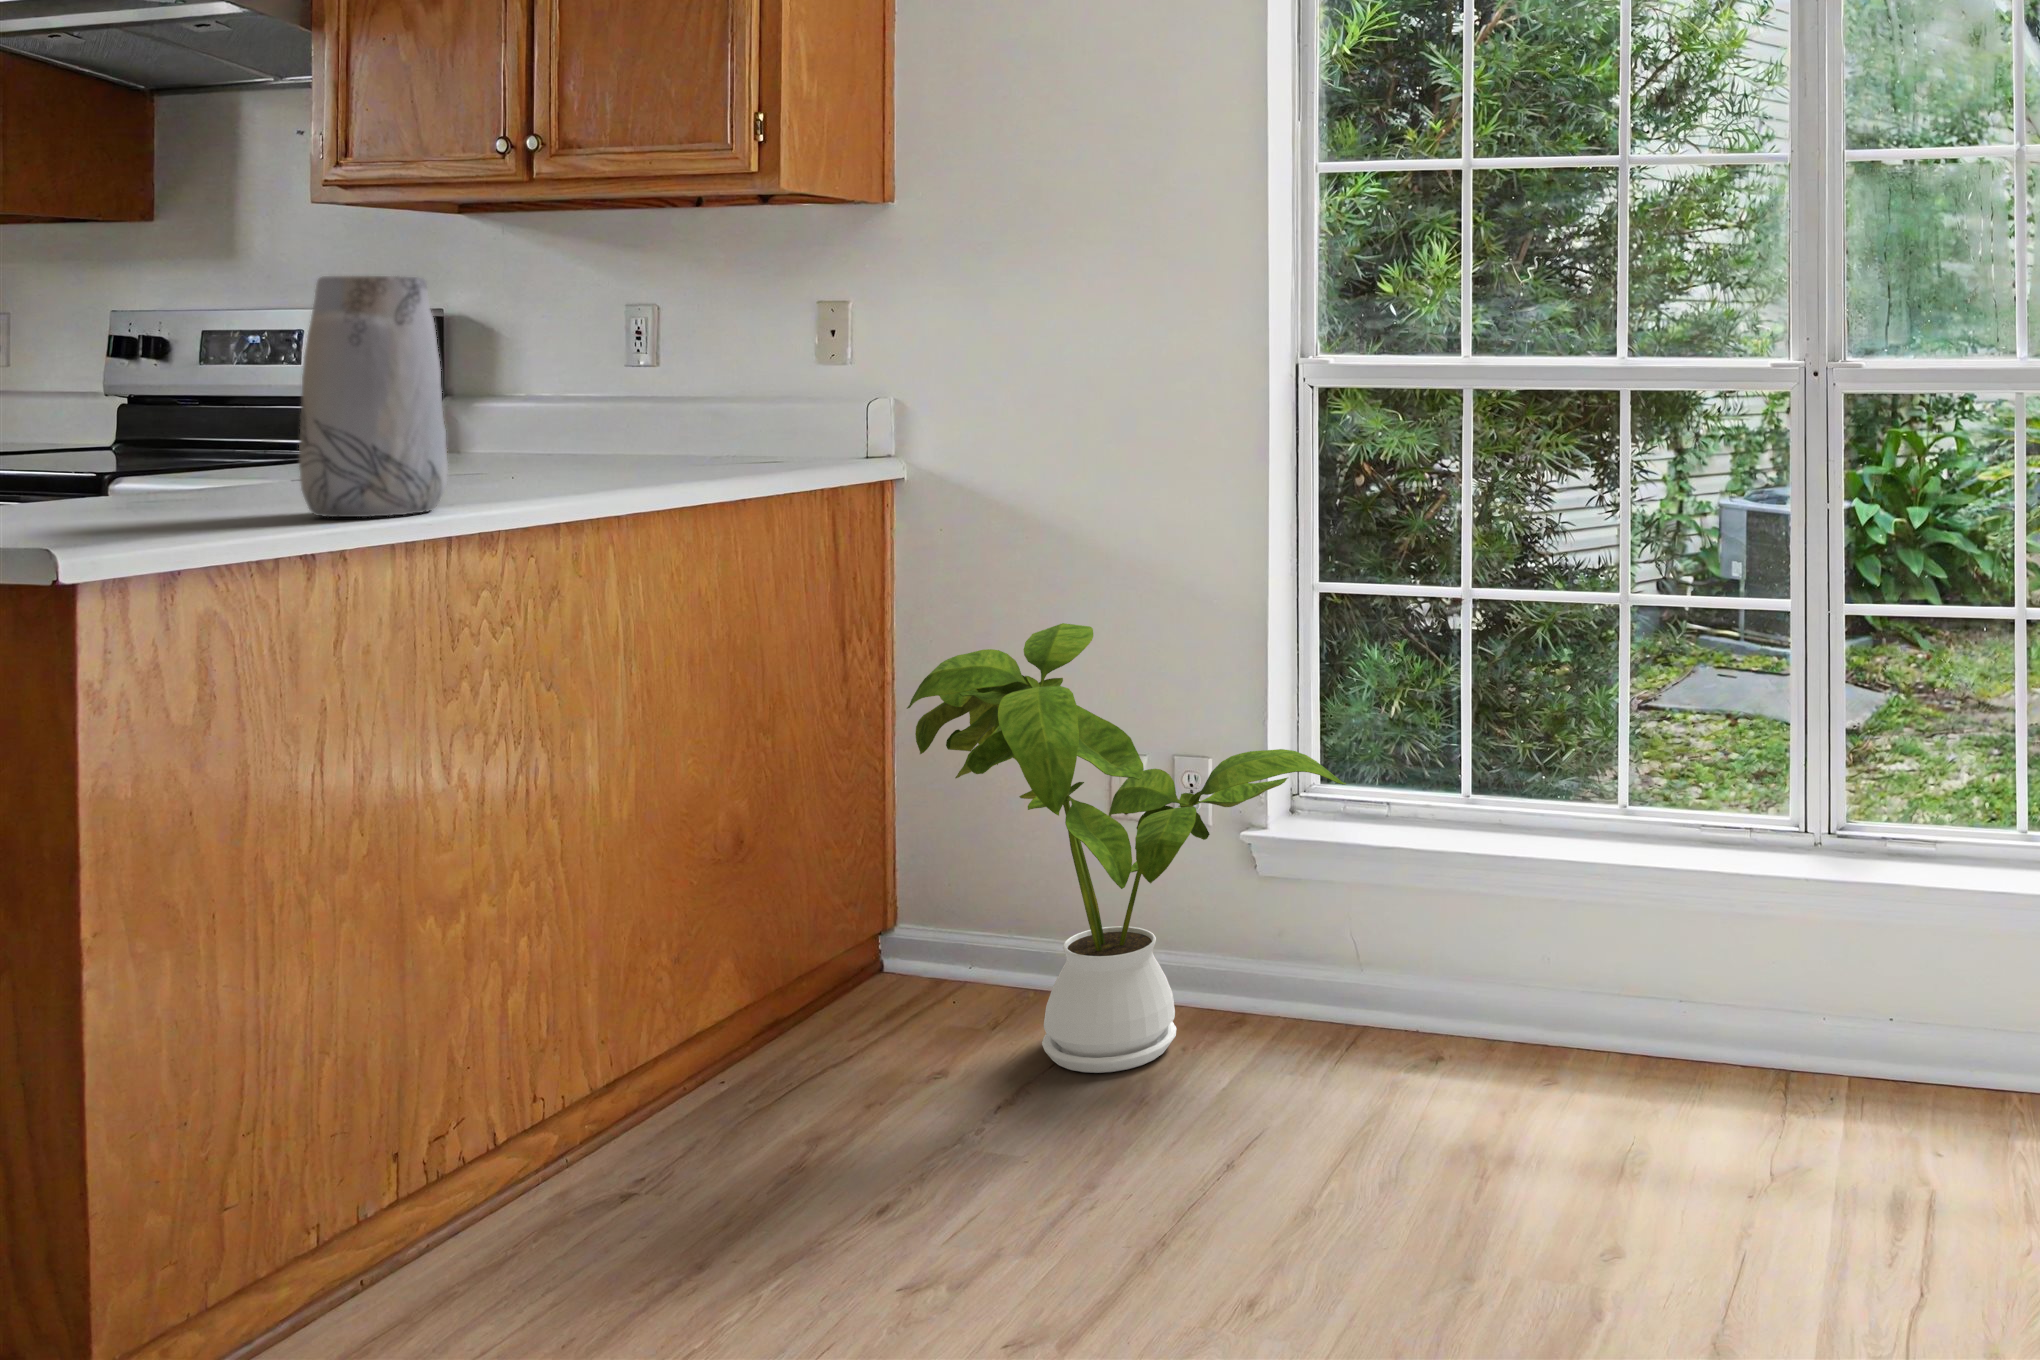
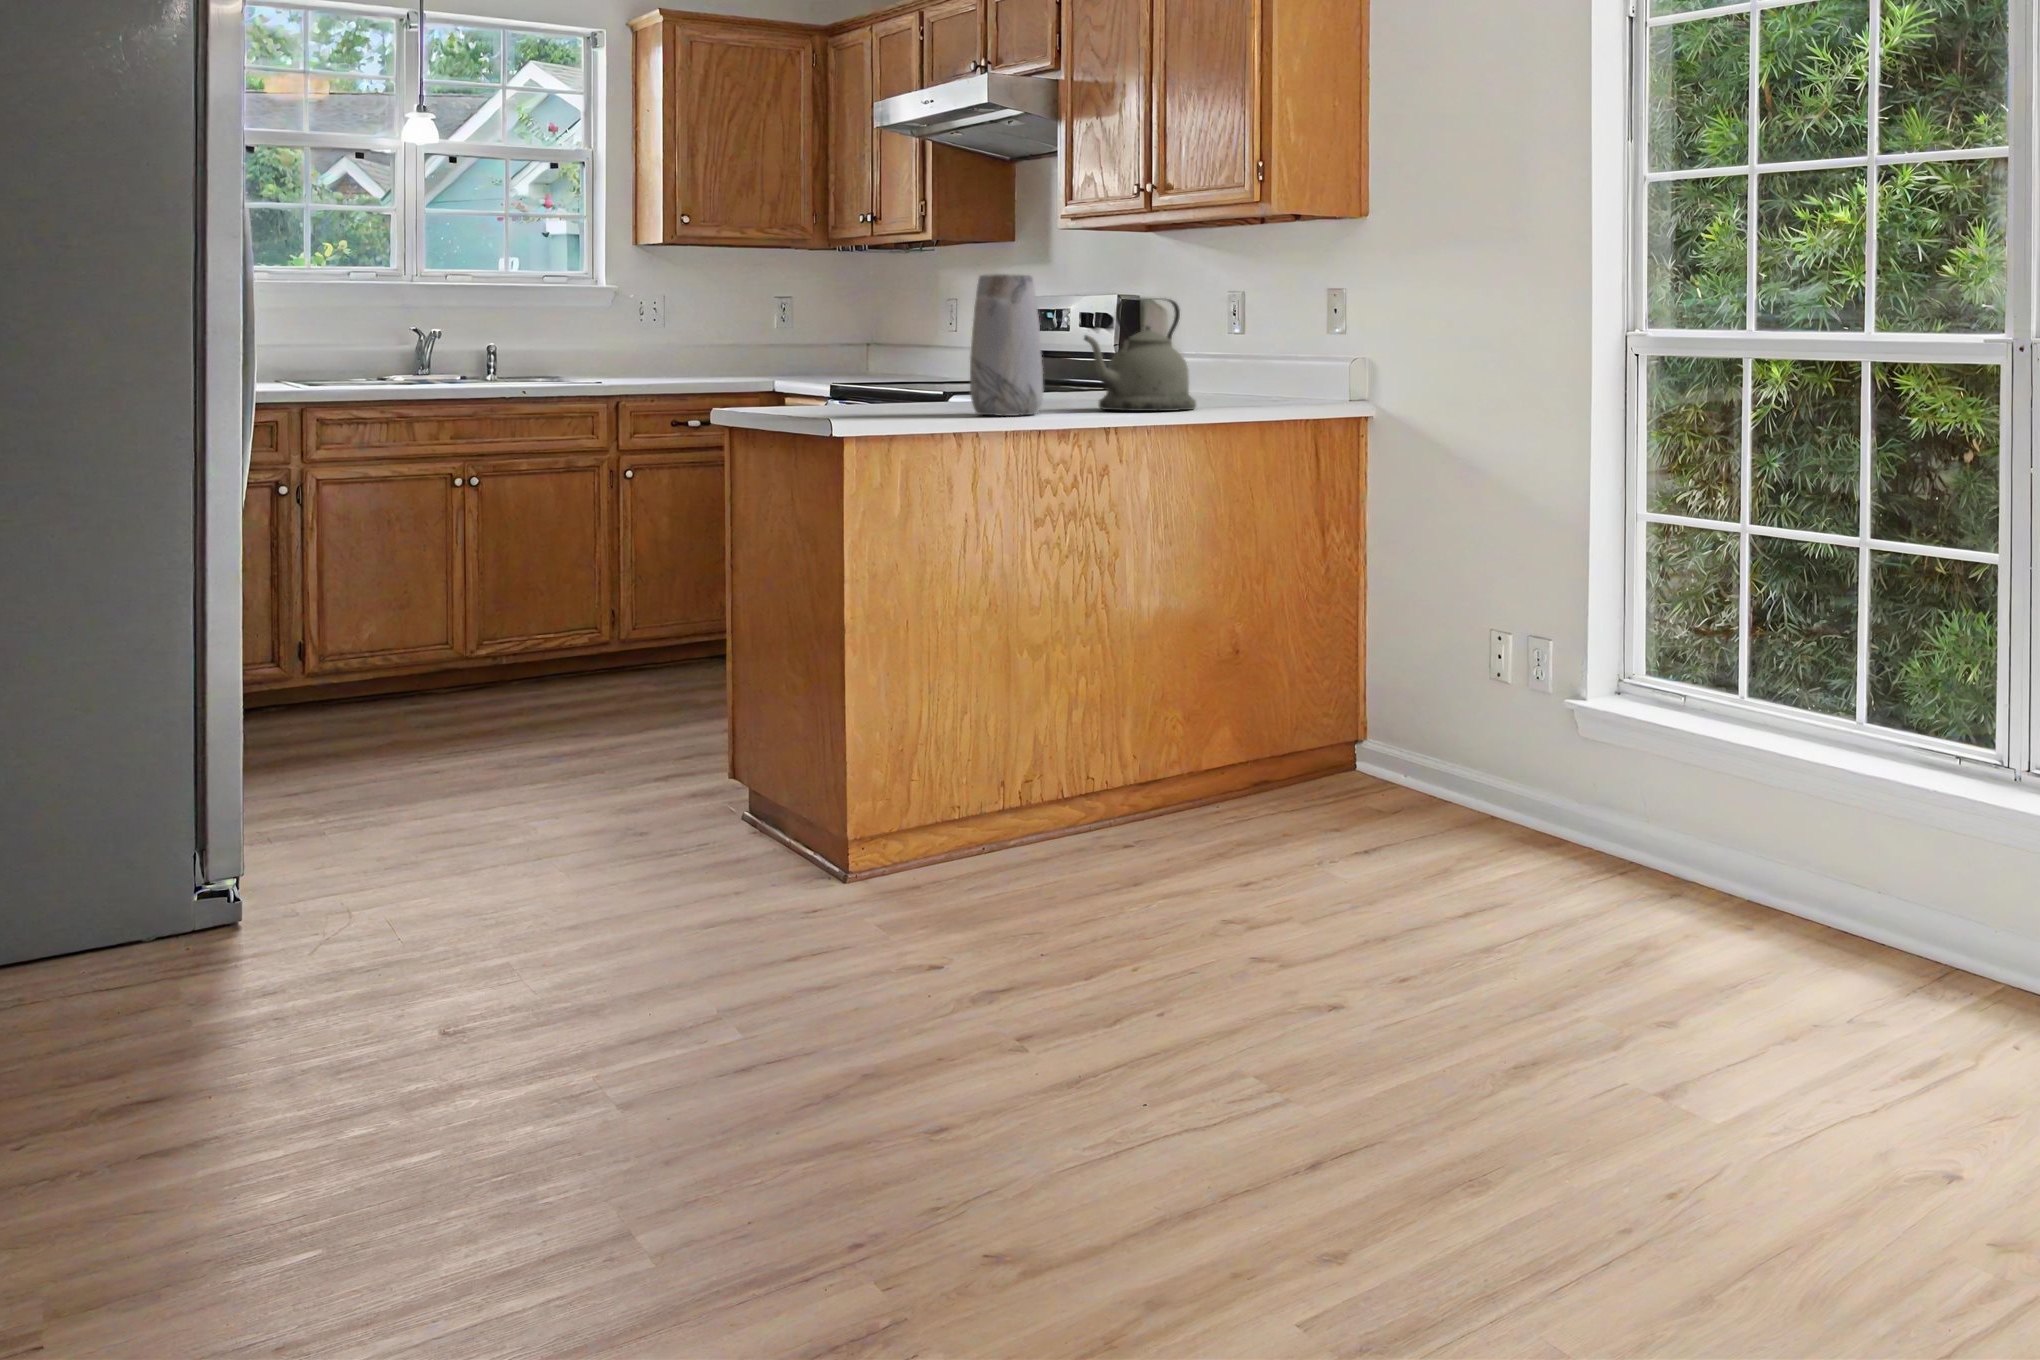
kettle: none [518,315,697,494] -> present [1084,298,1196,411]
house plant: present [907,623,1346,1073] -> none [1299,520,1618,853]

